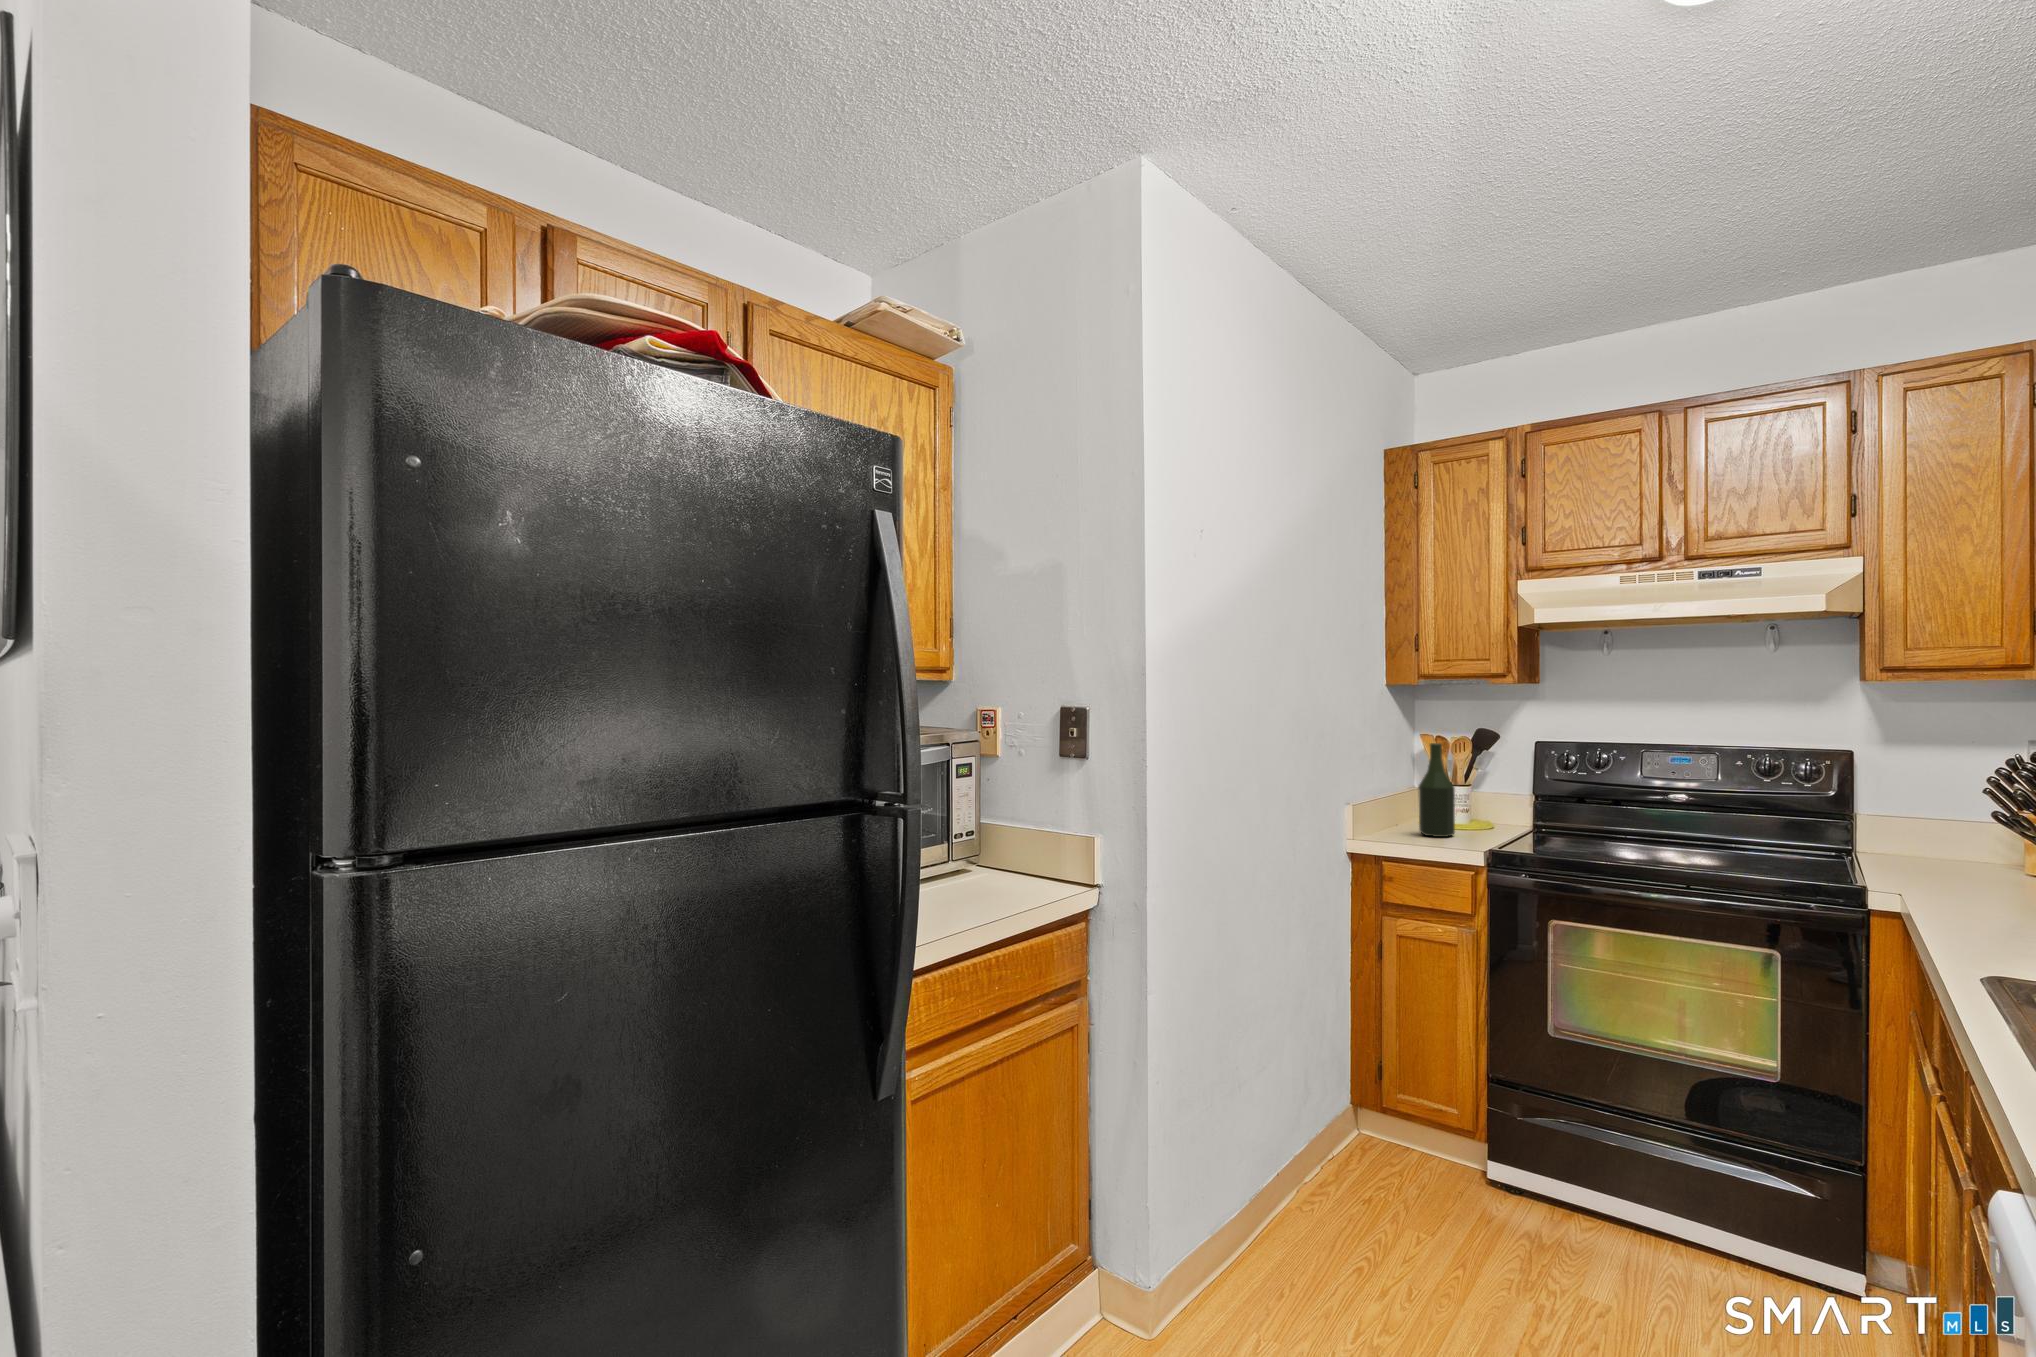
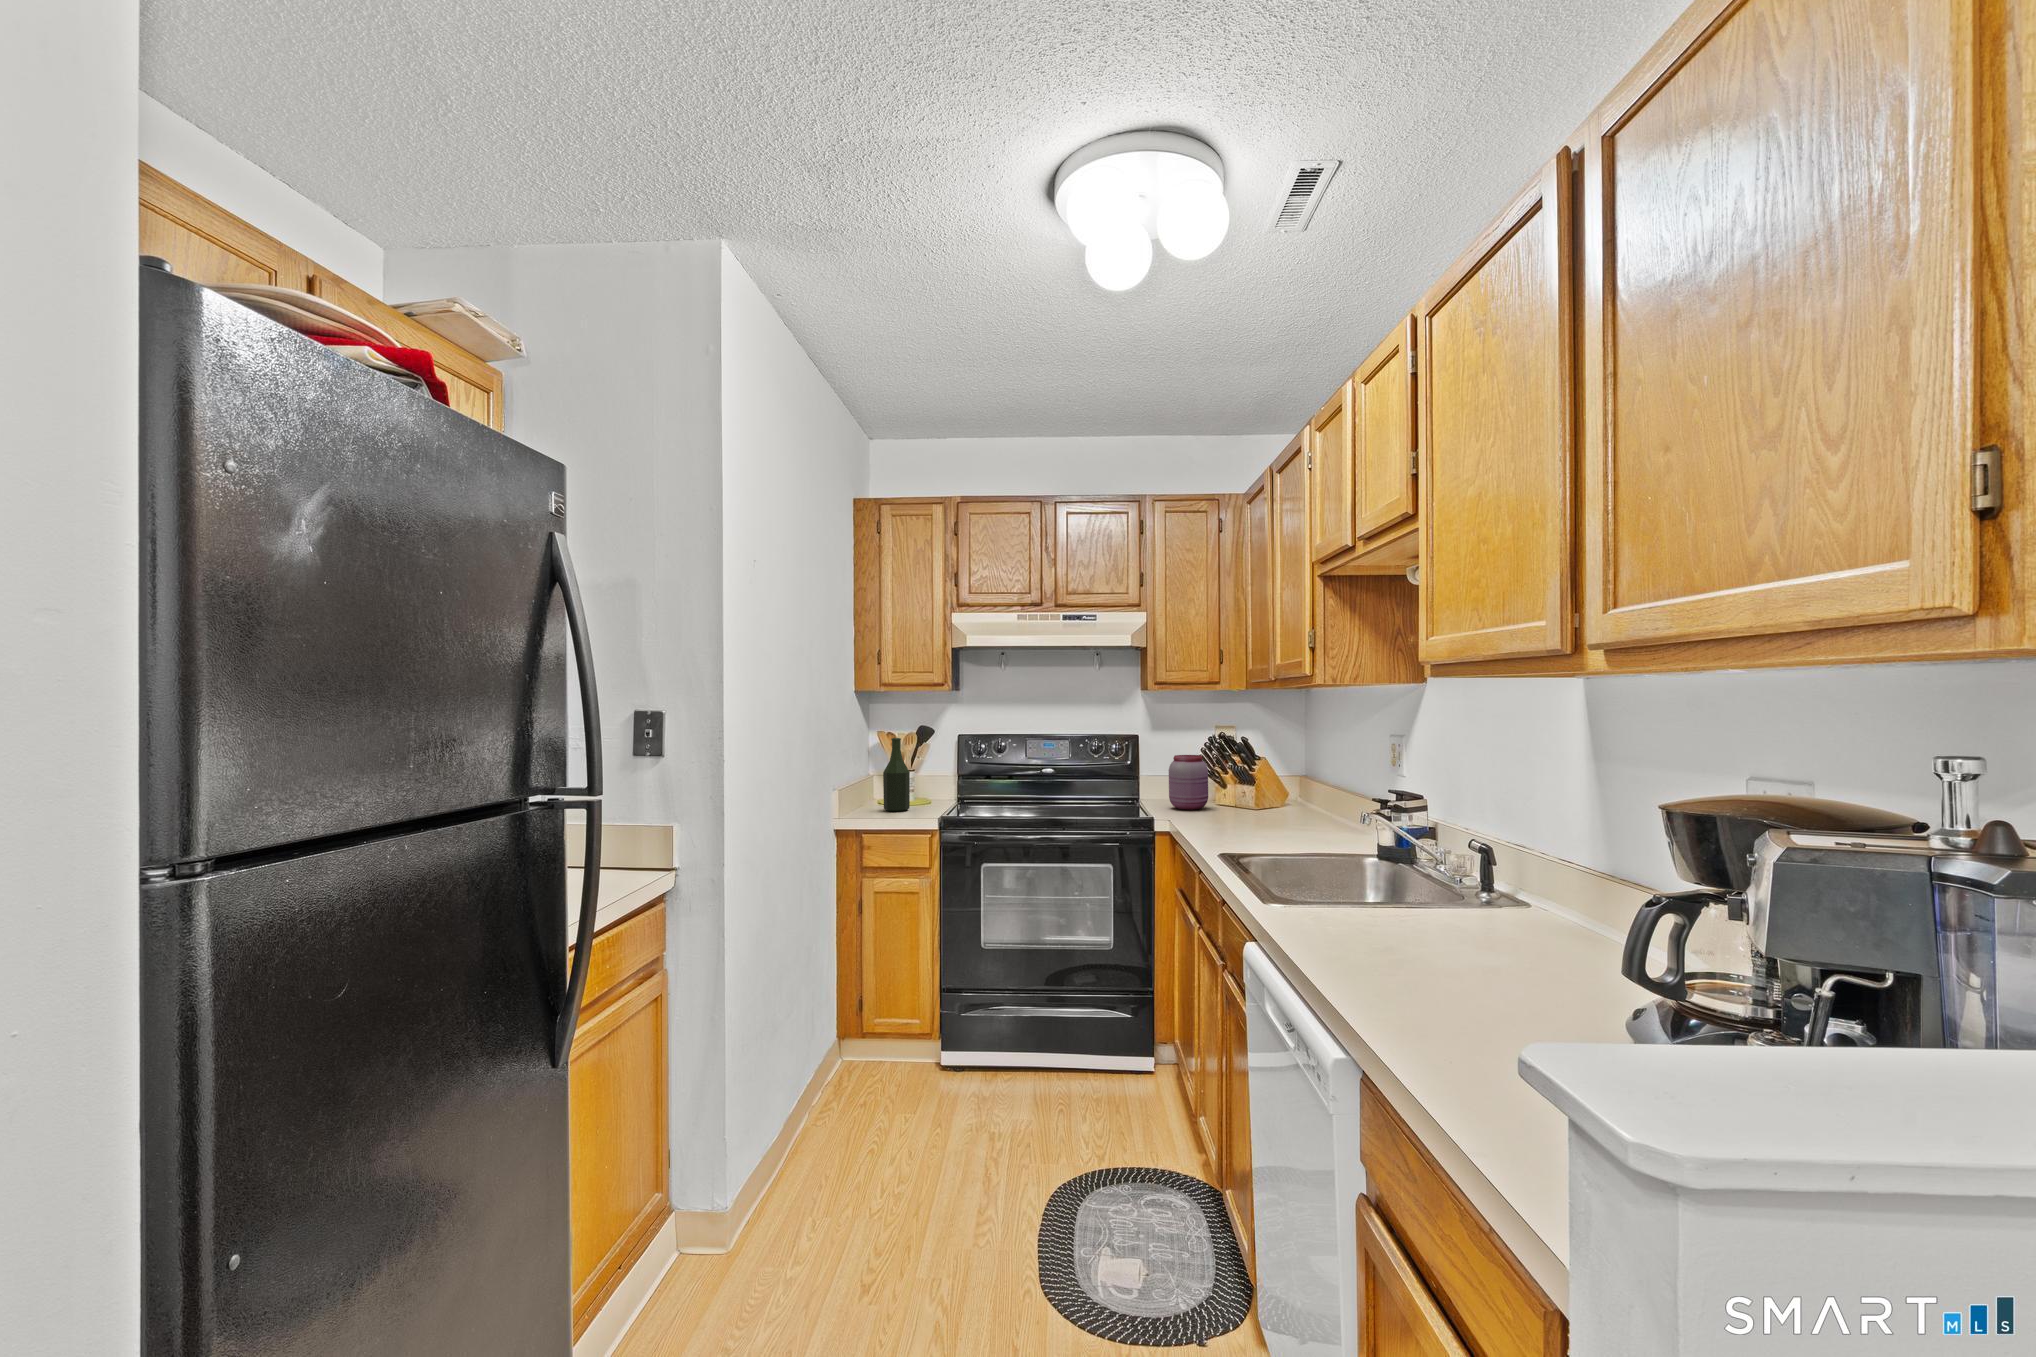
jar: none [1902,789,1992,881] -> present [1169,755,1208,810]

